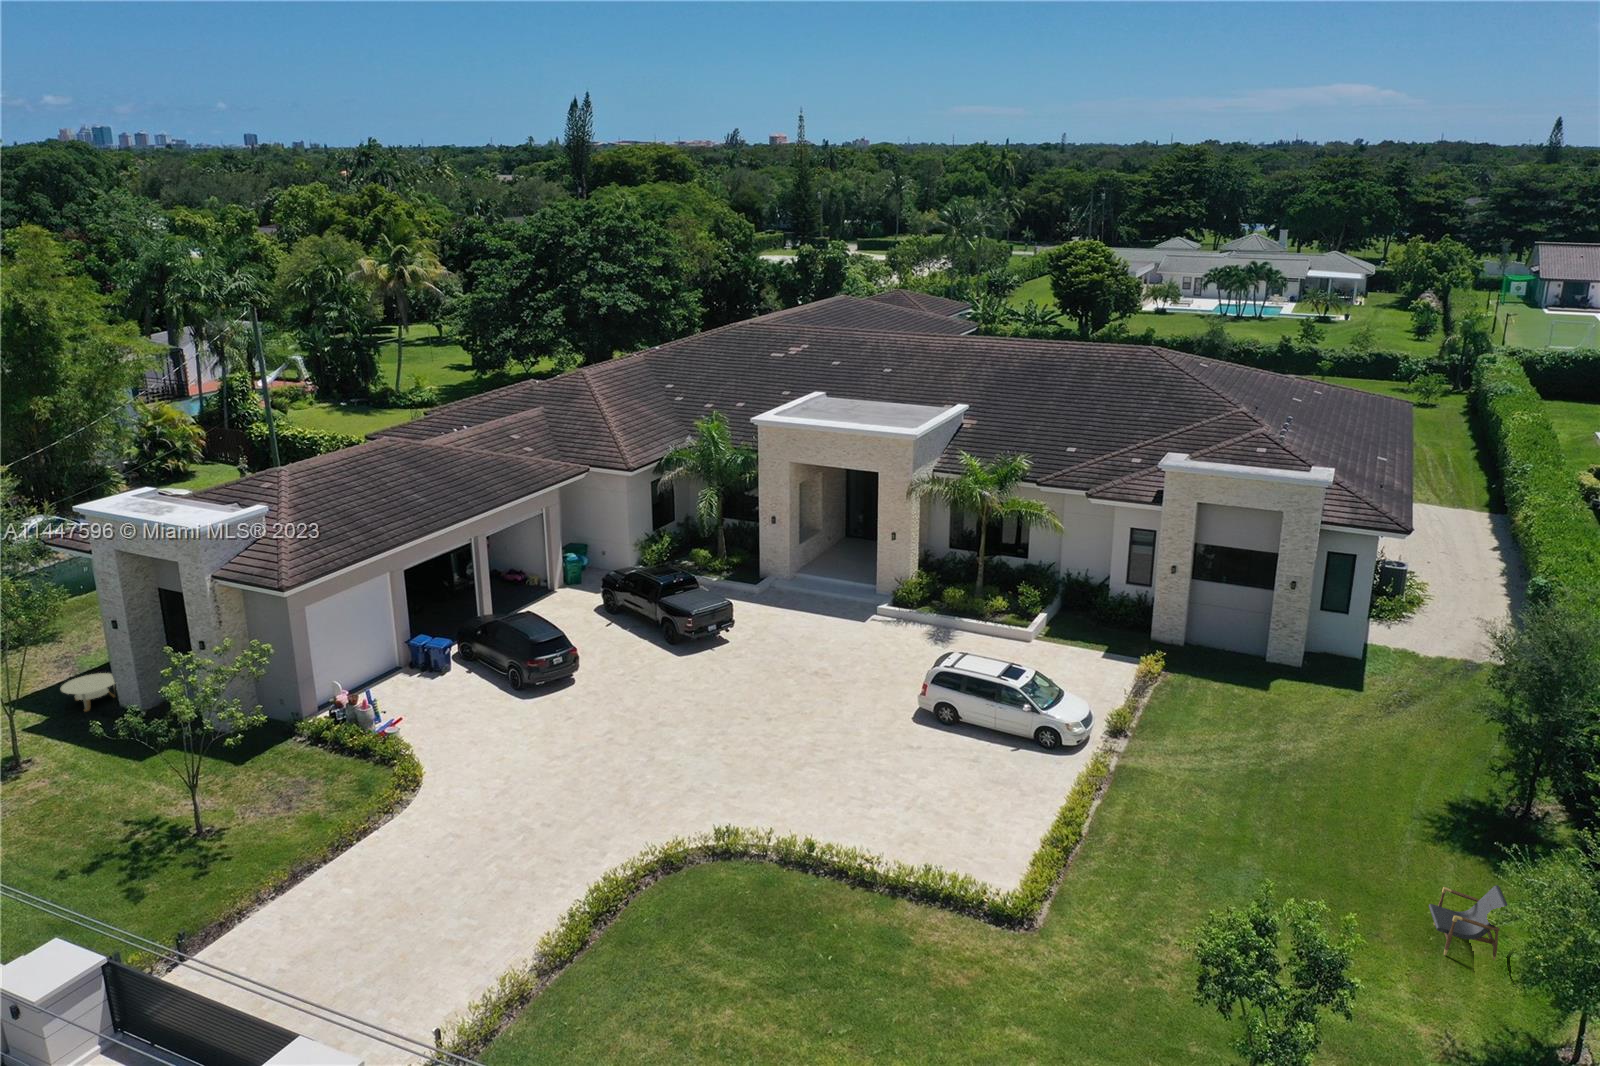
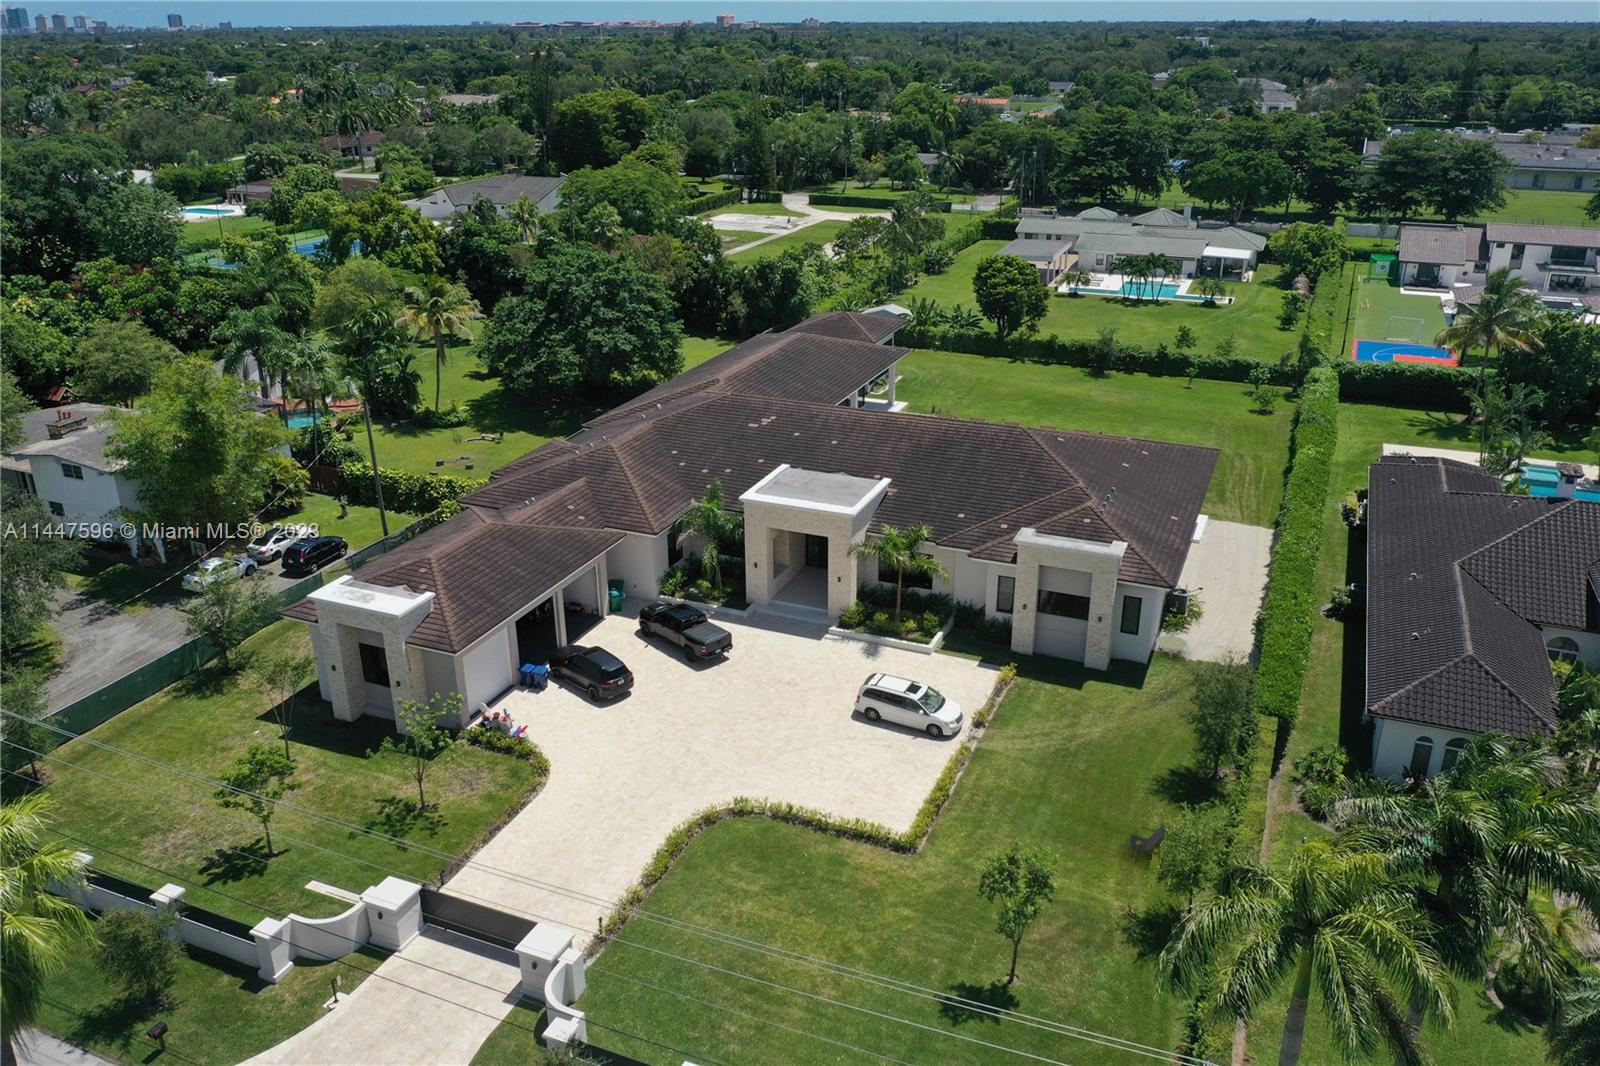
round table: present [61,673,117,712] -> present [1156,635,1187,659]

